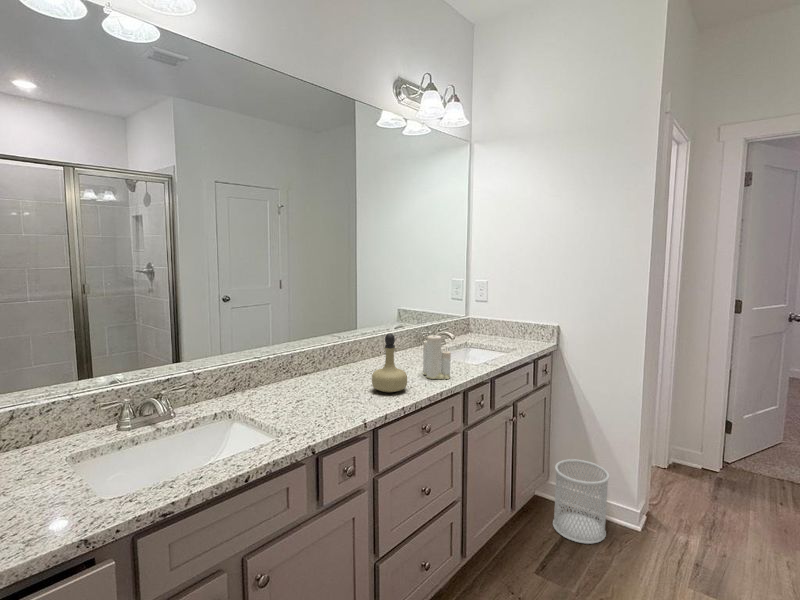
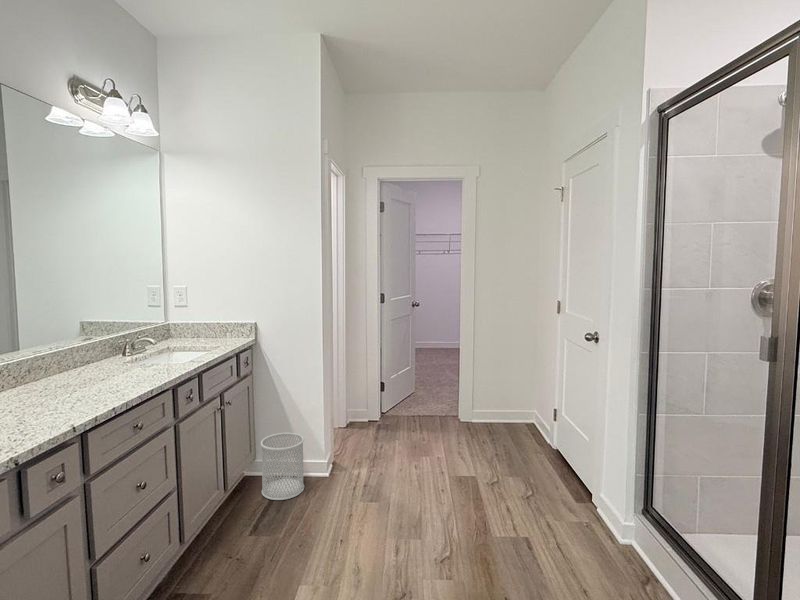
perfume bottle: present [372,333,407,392] -> none [69,339,113,399]
candle: present [423,335,451,379] -> none [126,334,158,381]

